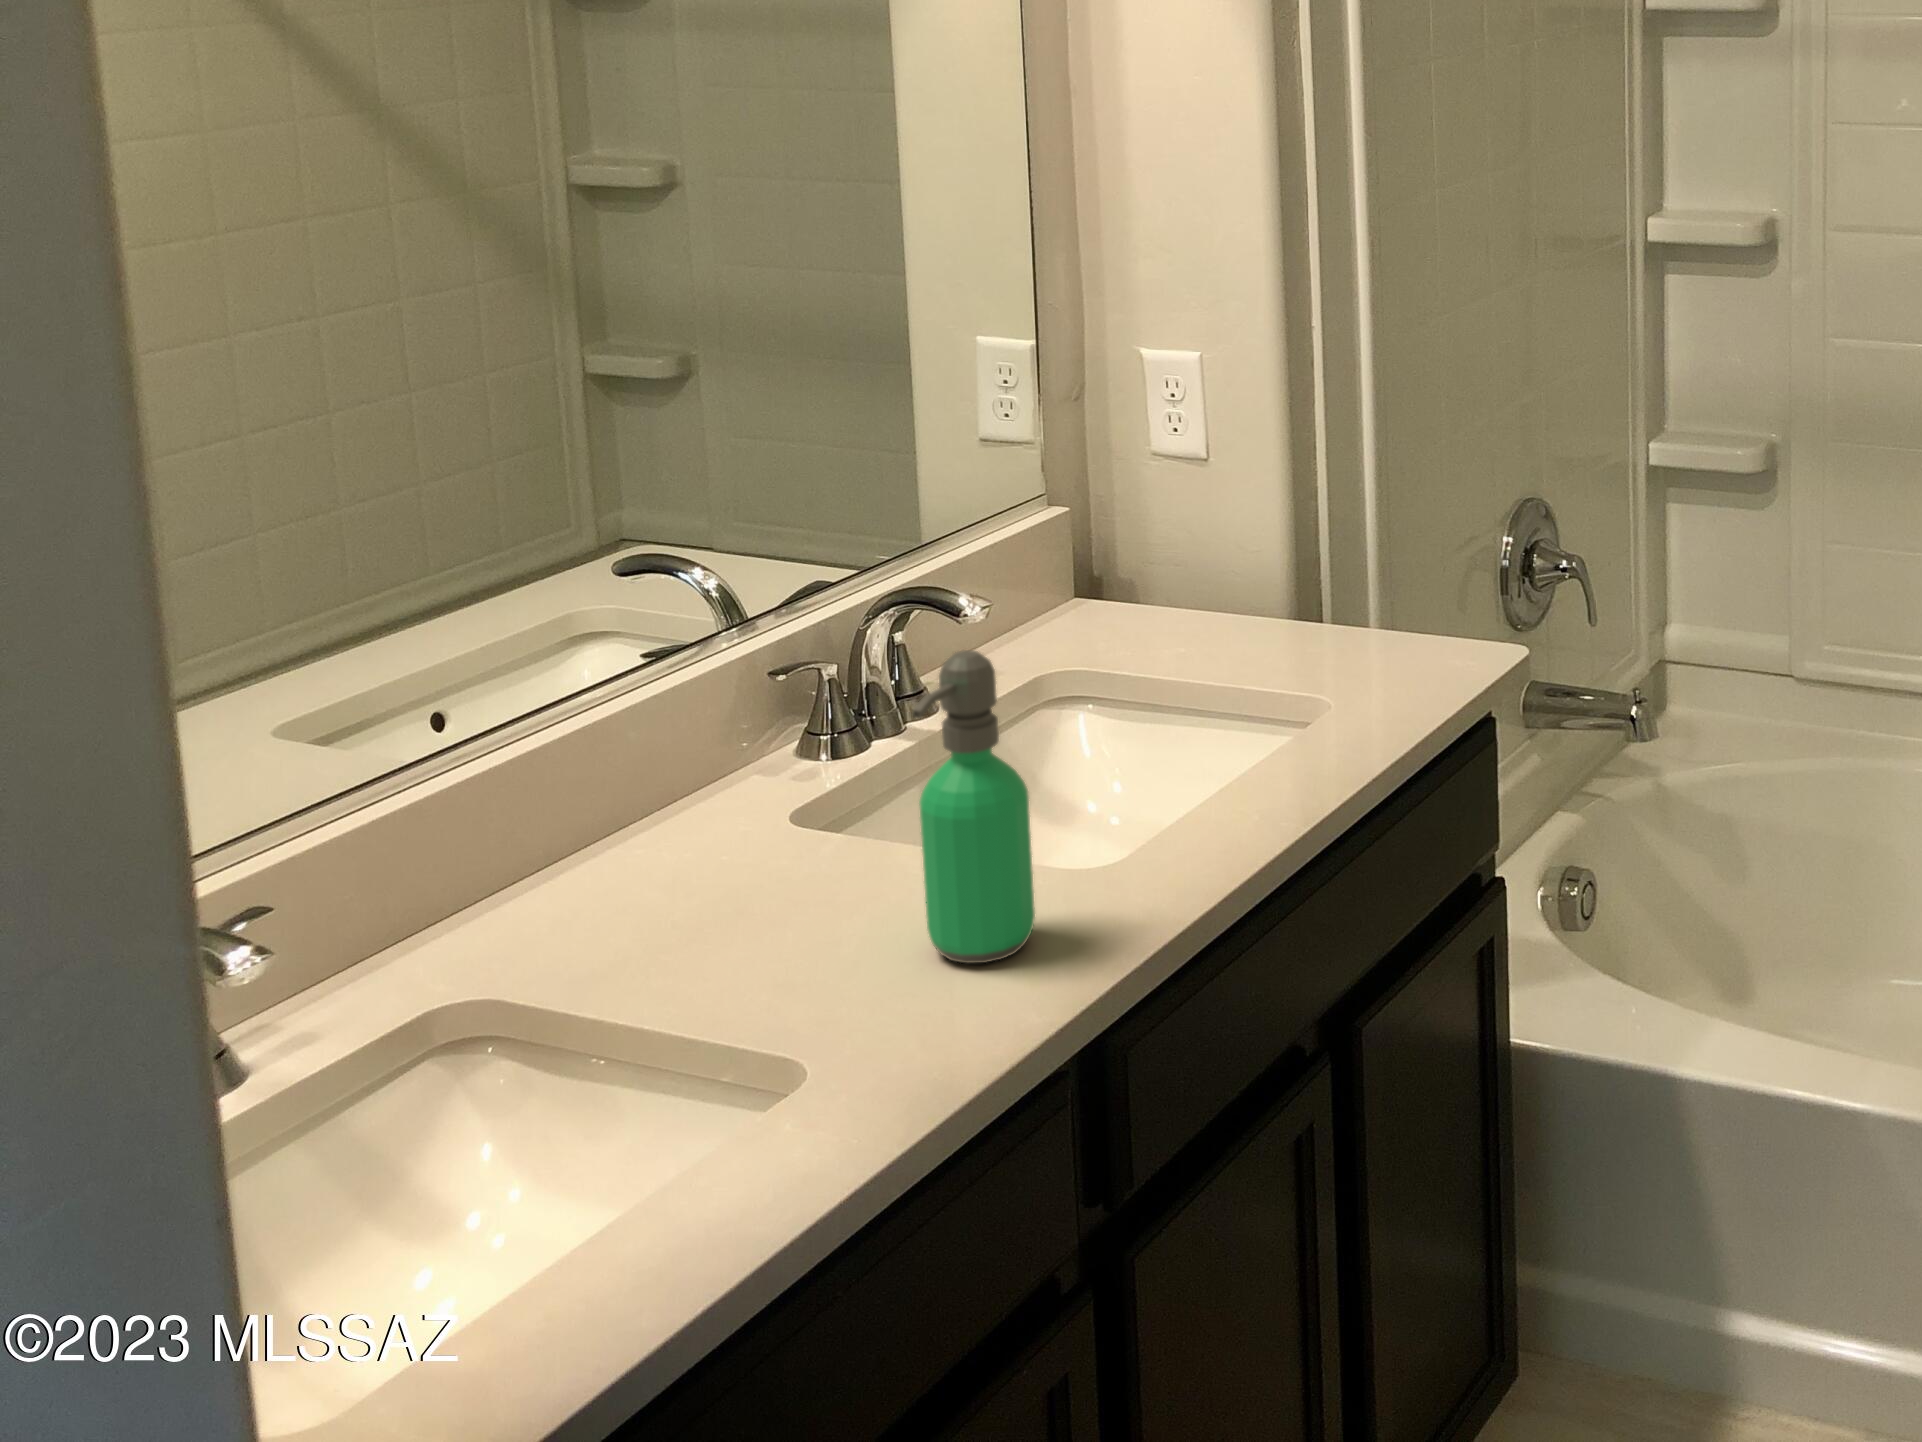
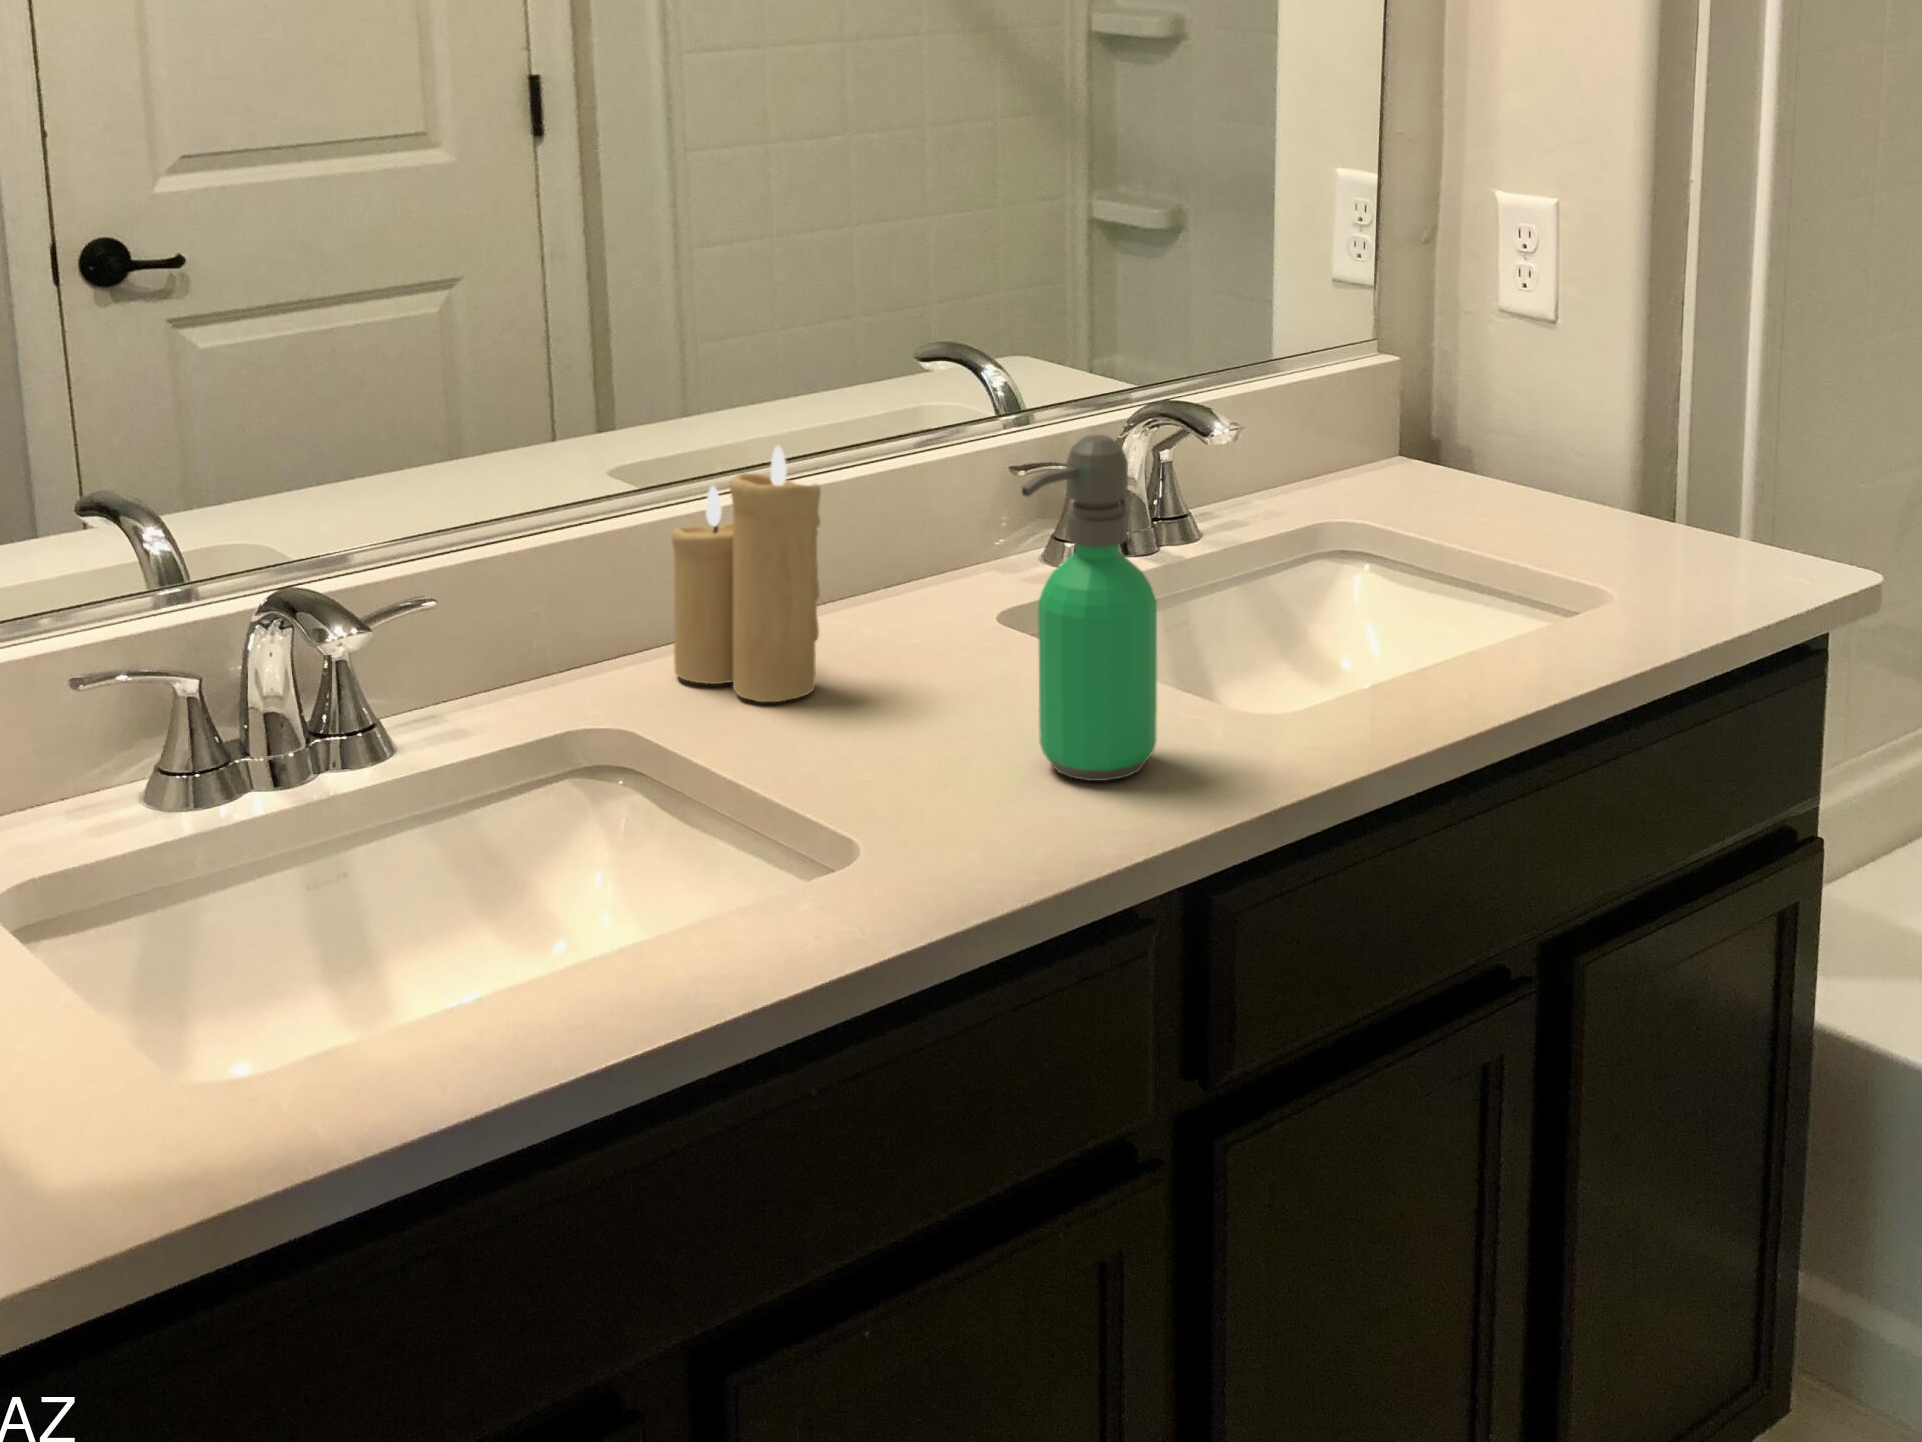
candle: none [496,698,664,949] -> present [671,446,821,702]

